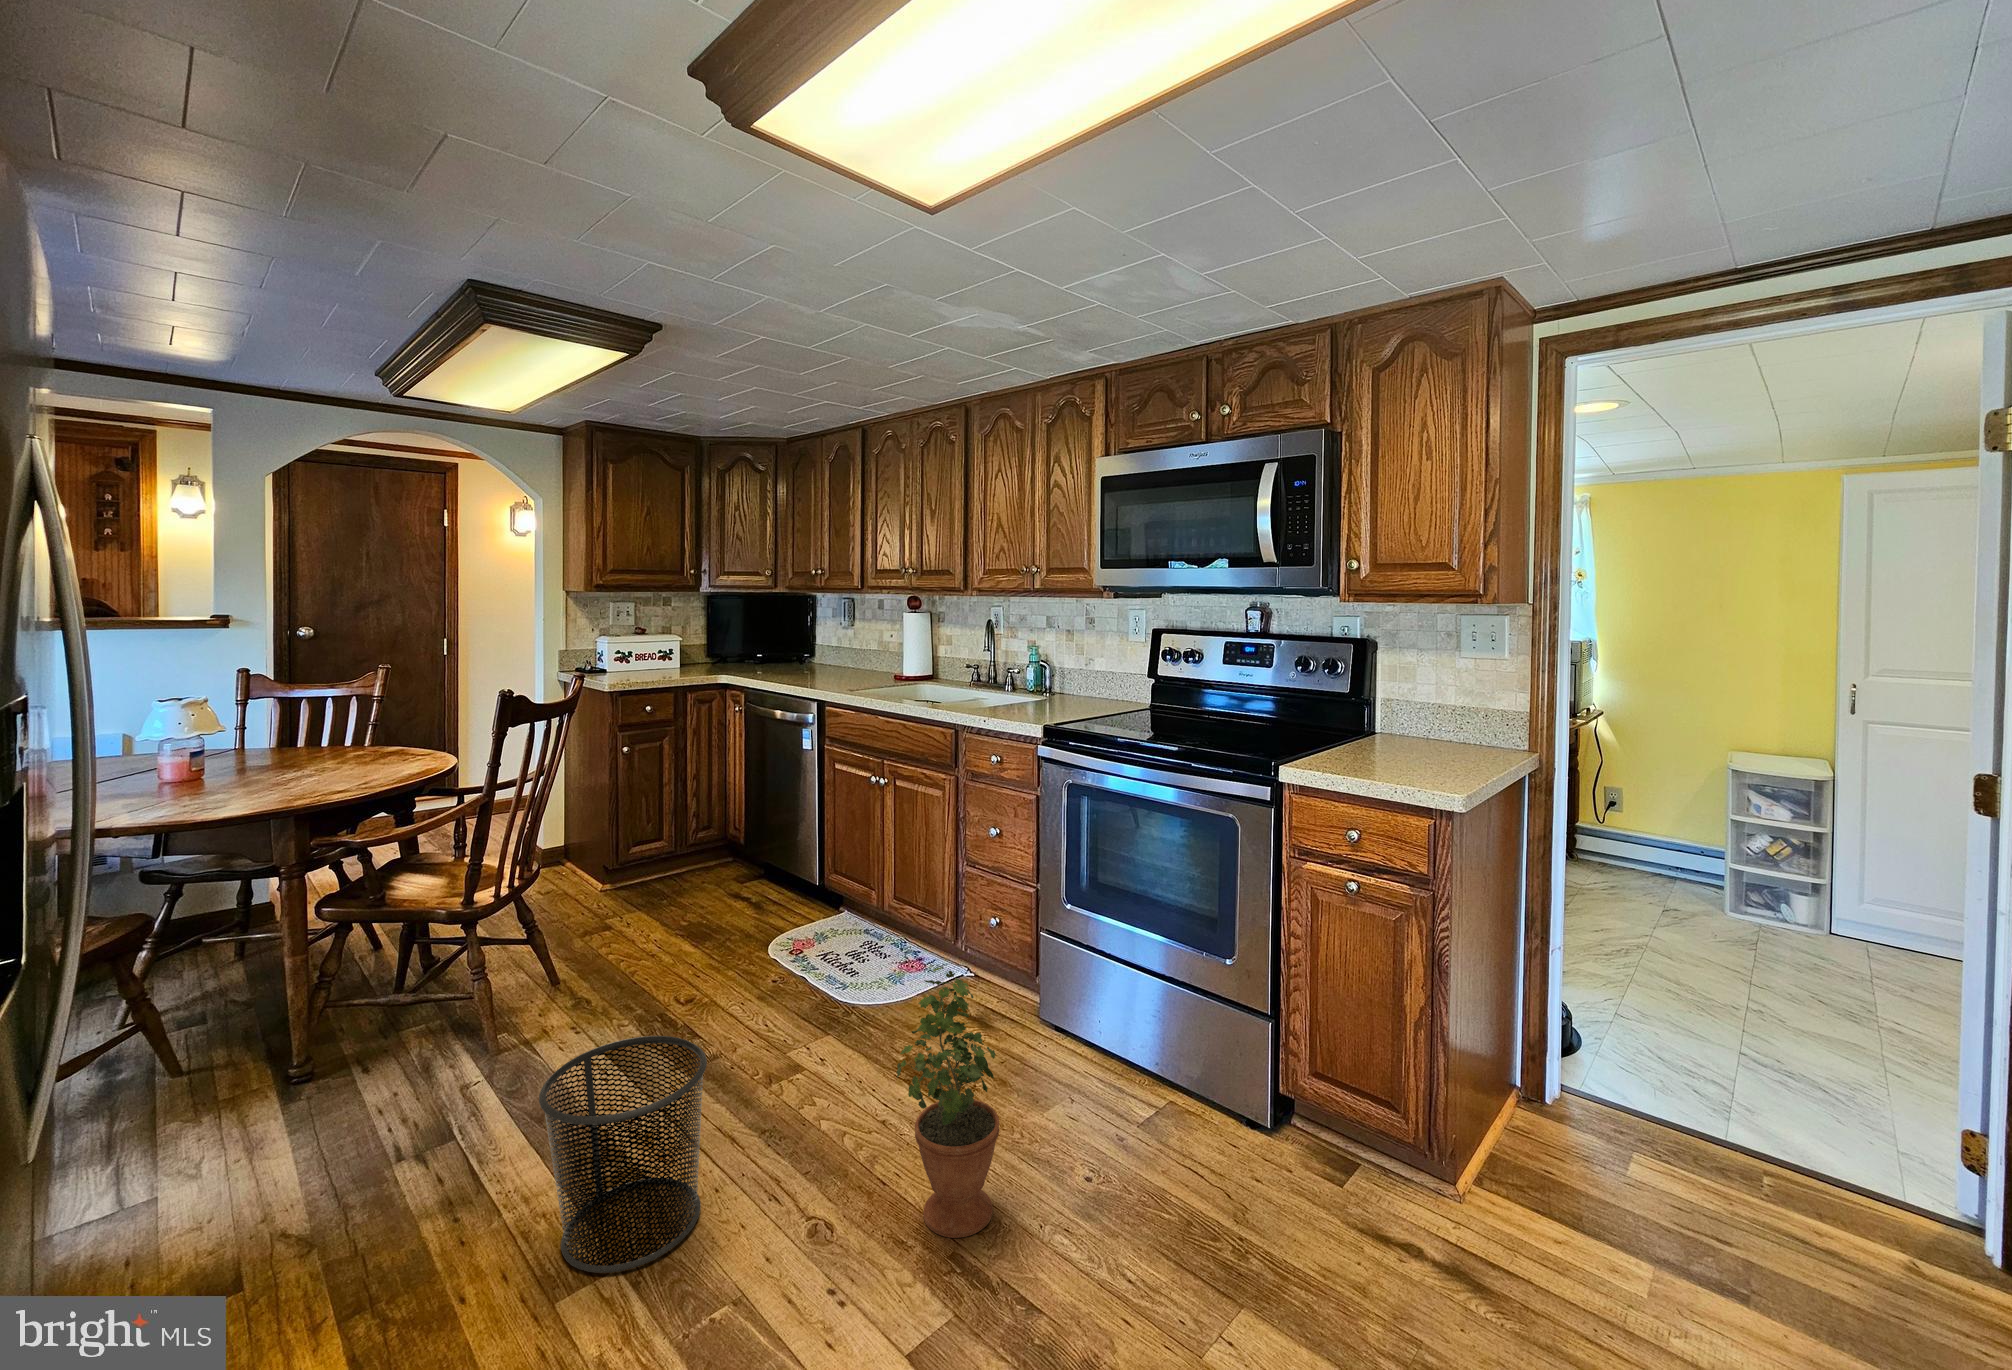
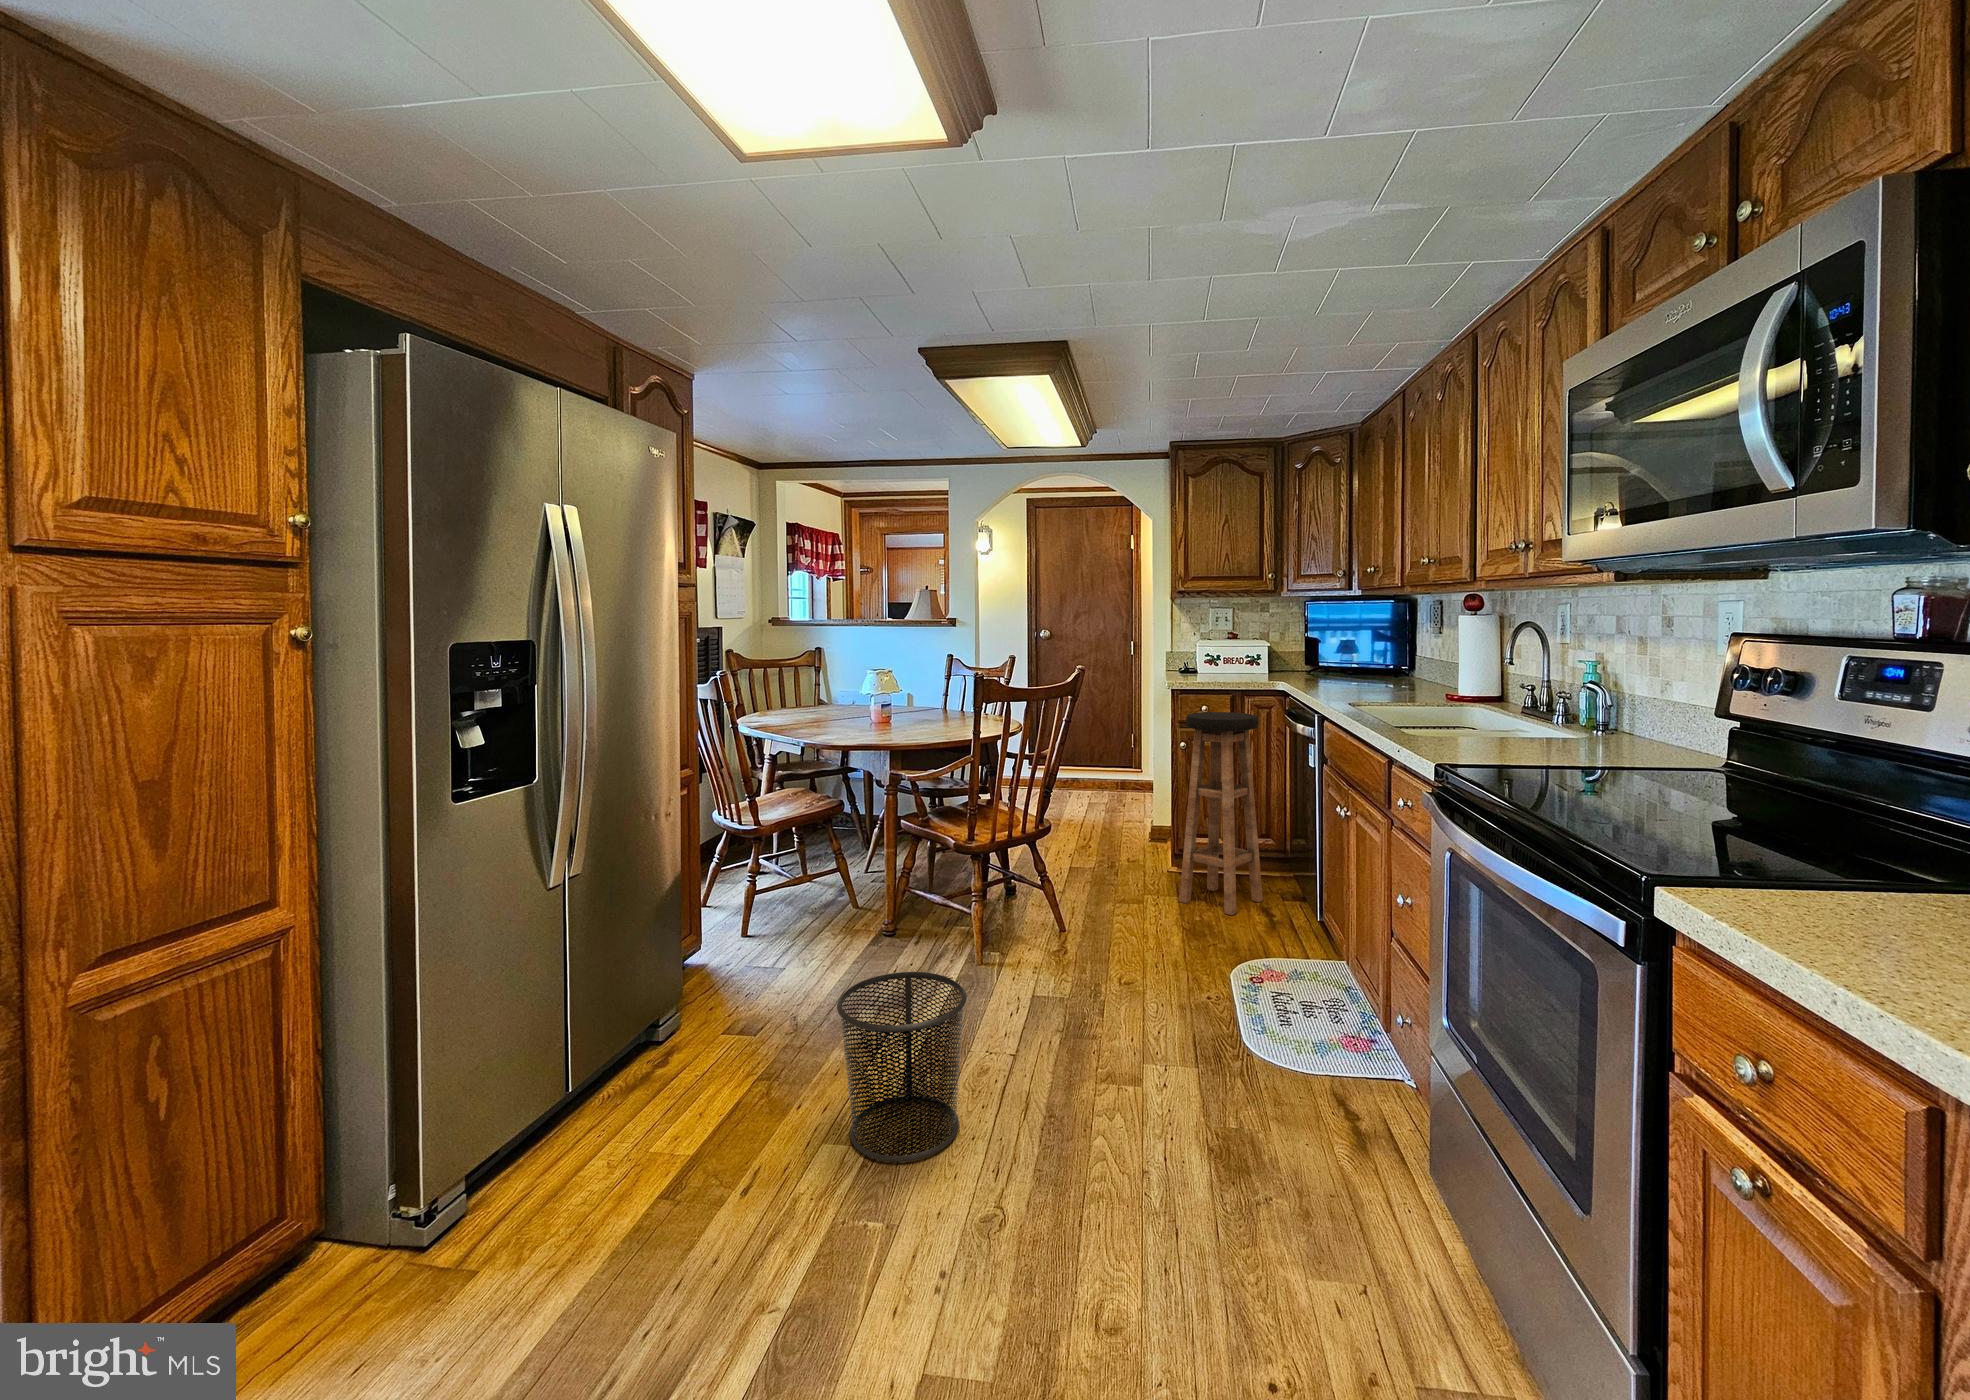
bar stool: none [645,709,728,912] -> present [1179,712,1263,915]
potted plant: present [897,967,999,1238] -> none [1032,1008,1156,1330]

